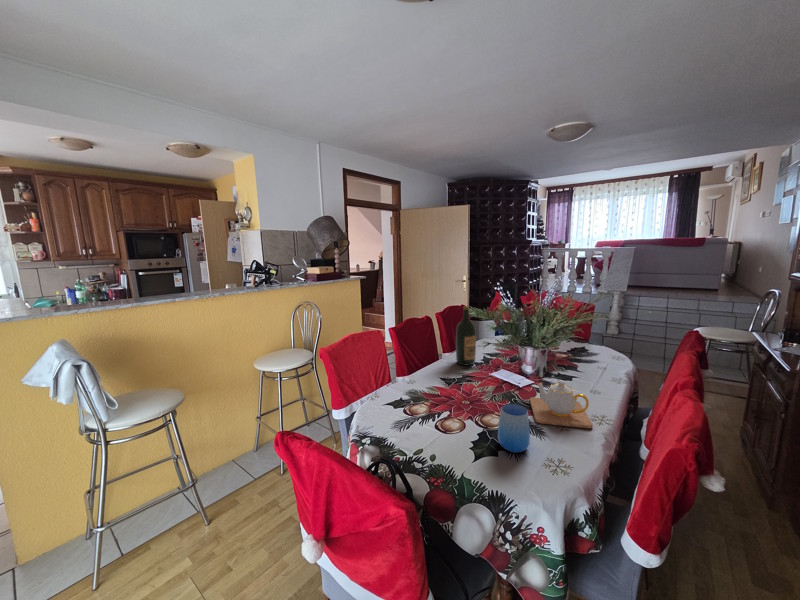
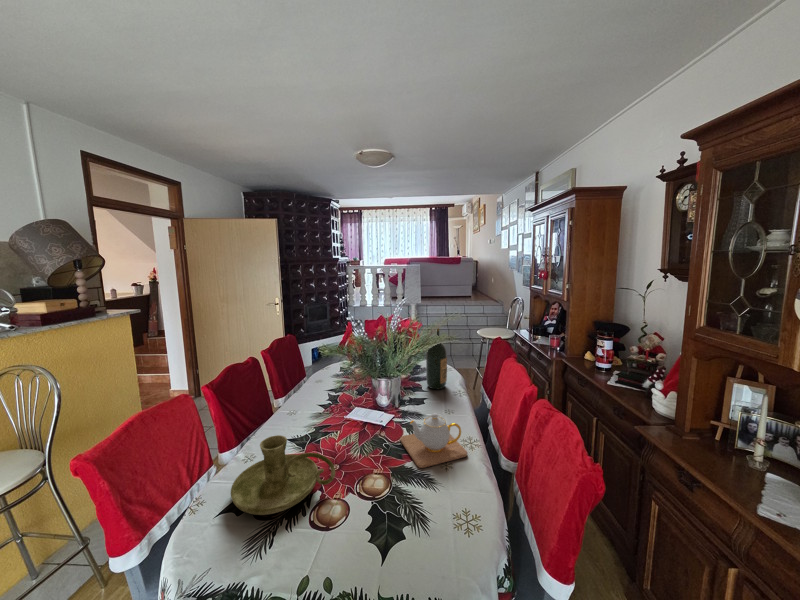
wine bottle: present [456,306,476,366] -> present [426,328,447,389]
candle holder: none [392,364,460,412] -> present [231,435,335,515]
cup: present [498,404,530,453] -> none [394,461,430,523]

